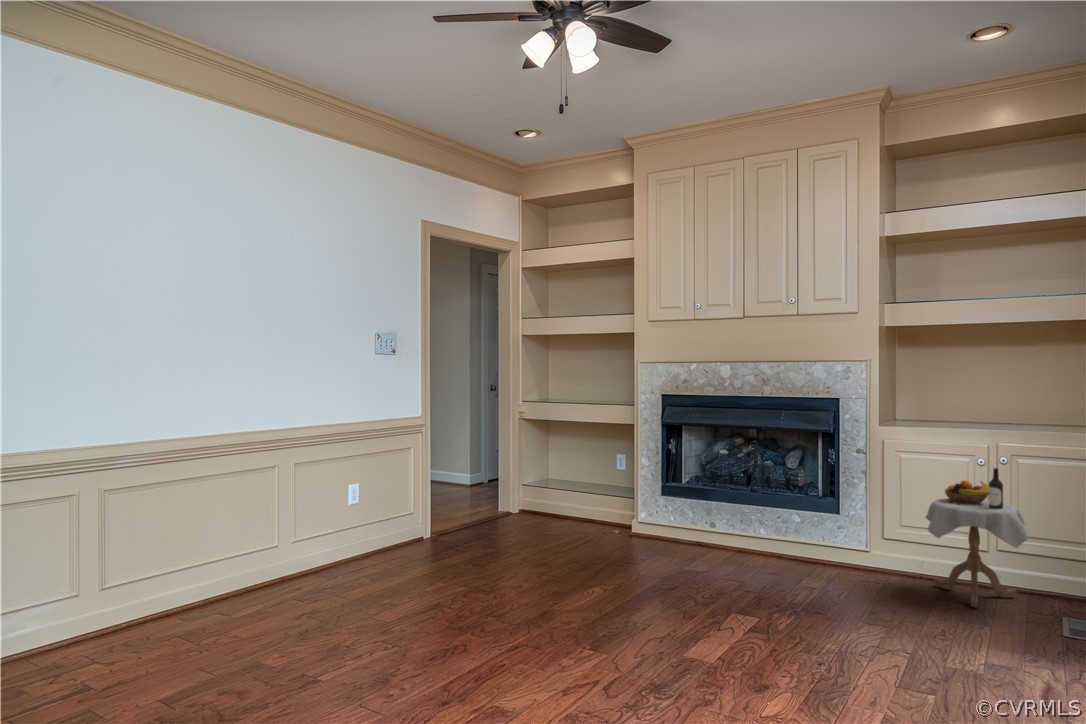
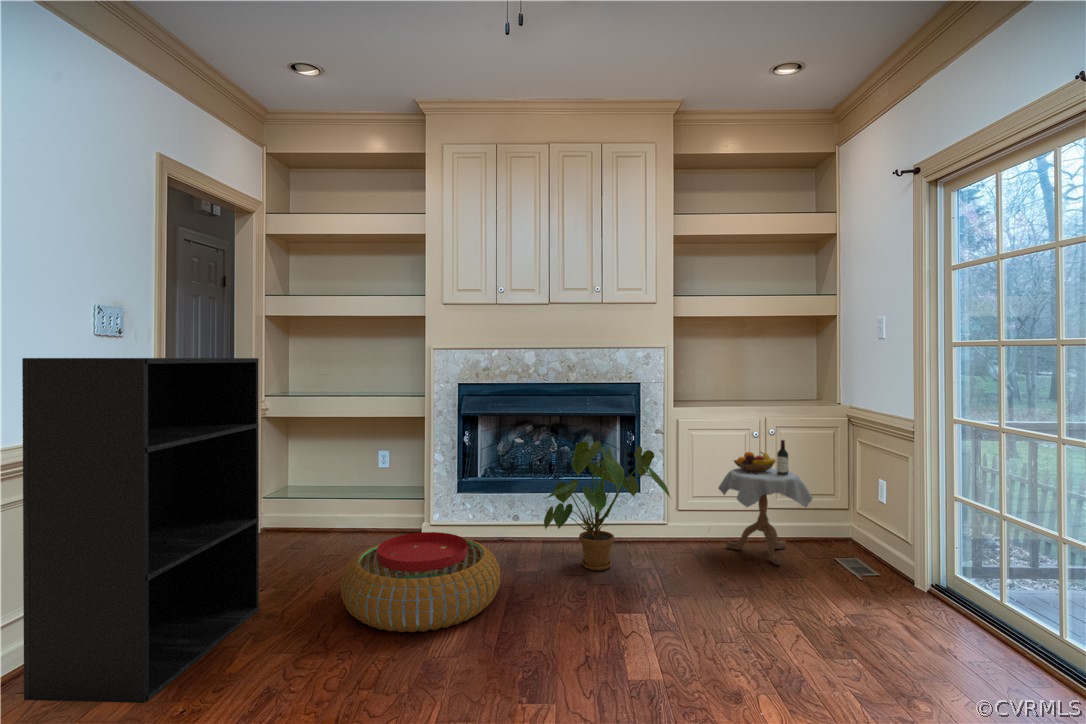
bookshelf: none [354,372,486,581] -> present [22,358,259,703]
house plant: none [715,455,842,578] -> present [544,441,671,570]
pouf: none [531,517,657,585] -> present [341,532,500,632]

